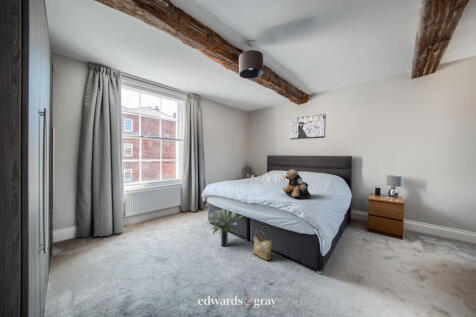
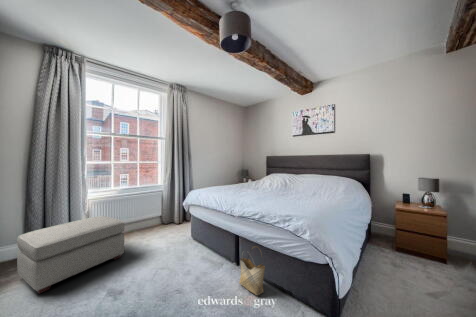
teddy bear: present [283,169,311,199] -> none [279,169,317,209]
ottoman: none [81,204,158,261] -> present [17,216,125,293]
potted plant: present [209,209,241,246] -> none [182,221,228,272]

